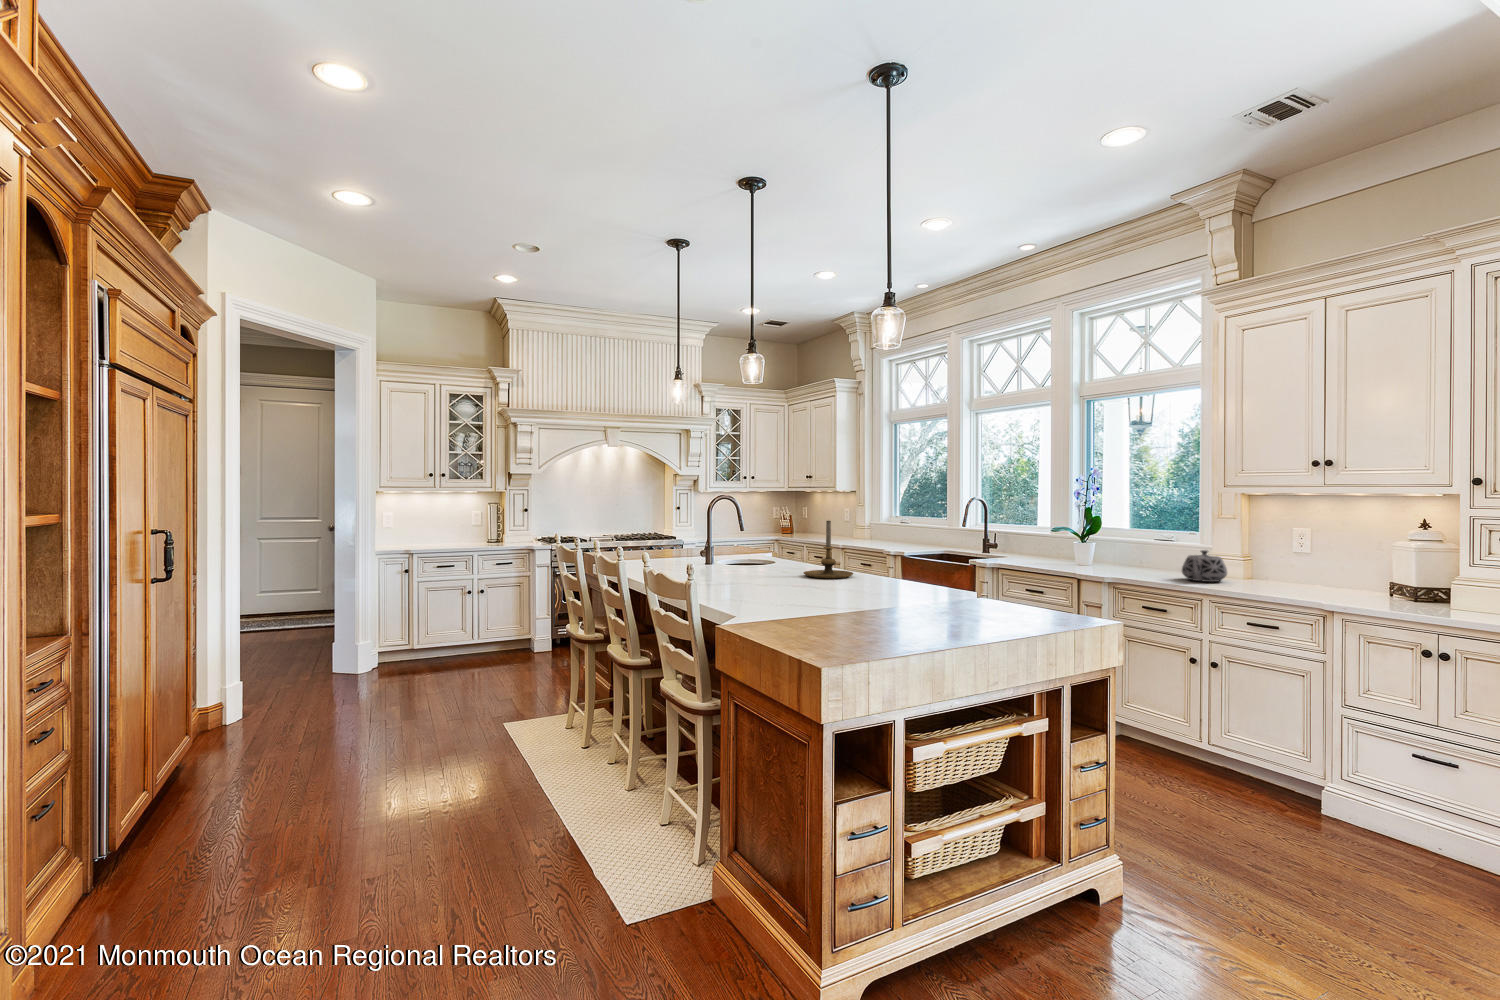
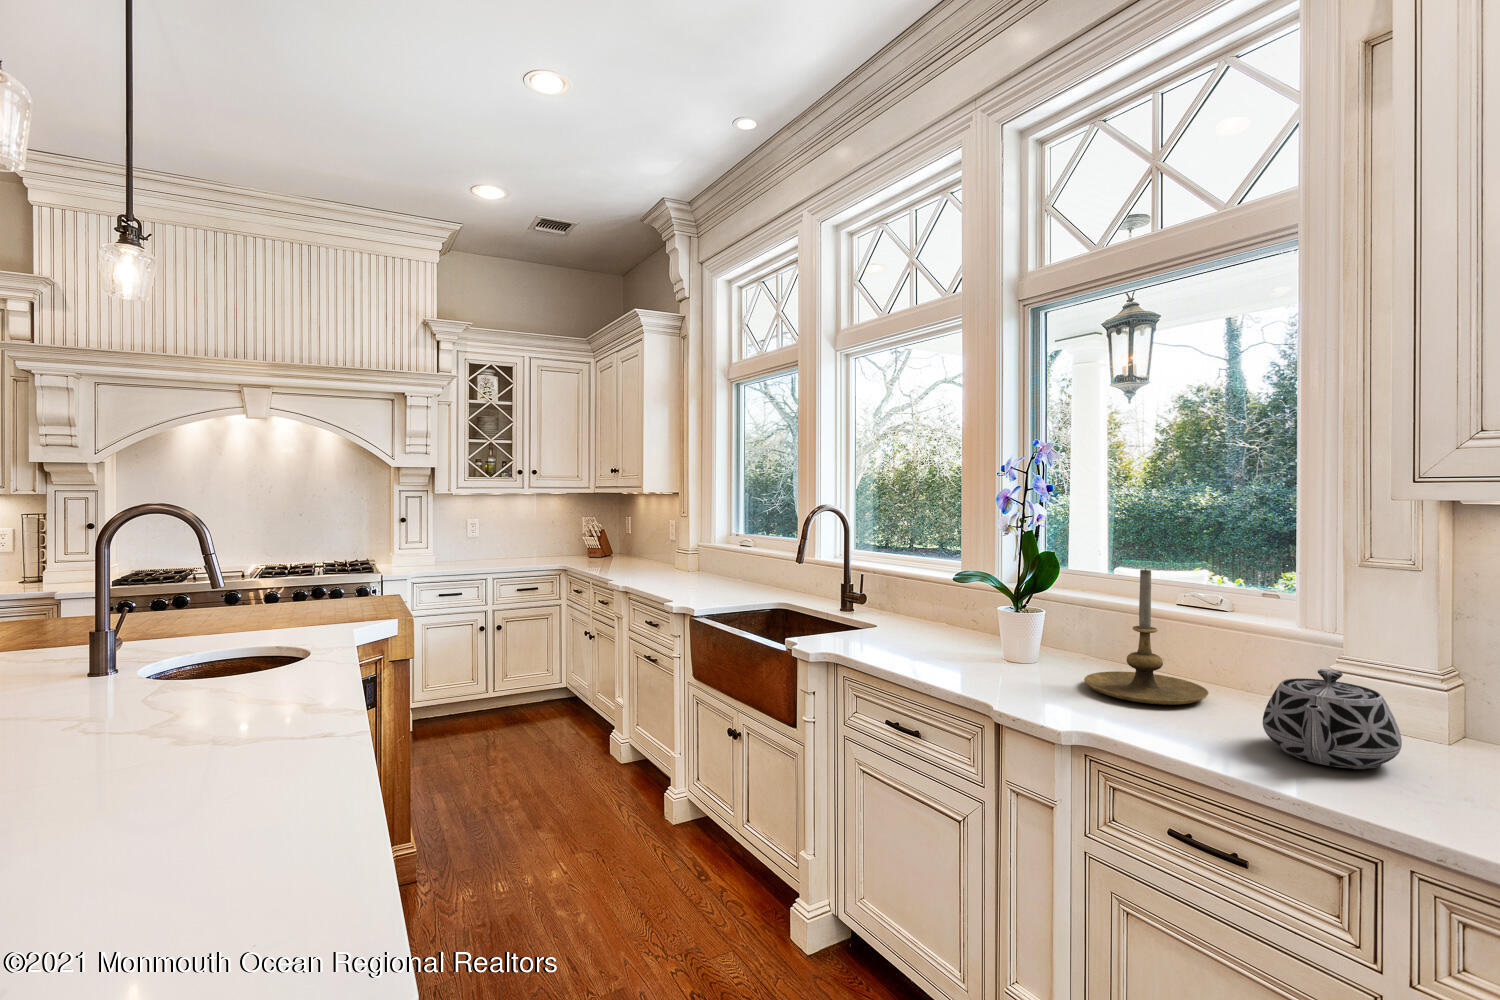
candle holder: present [803,521,853,578] -> present [1084,569,1209,705]

